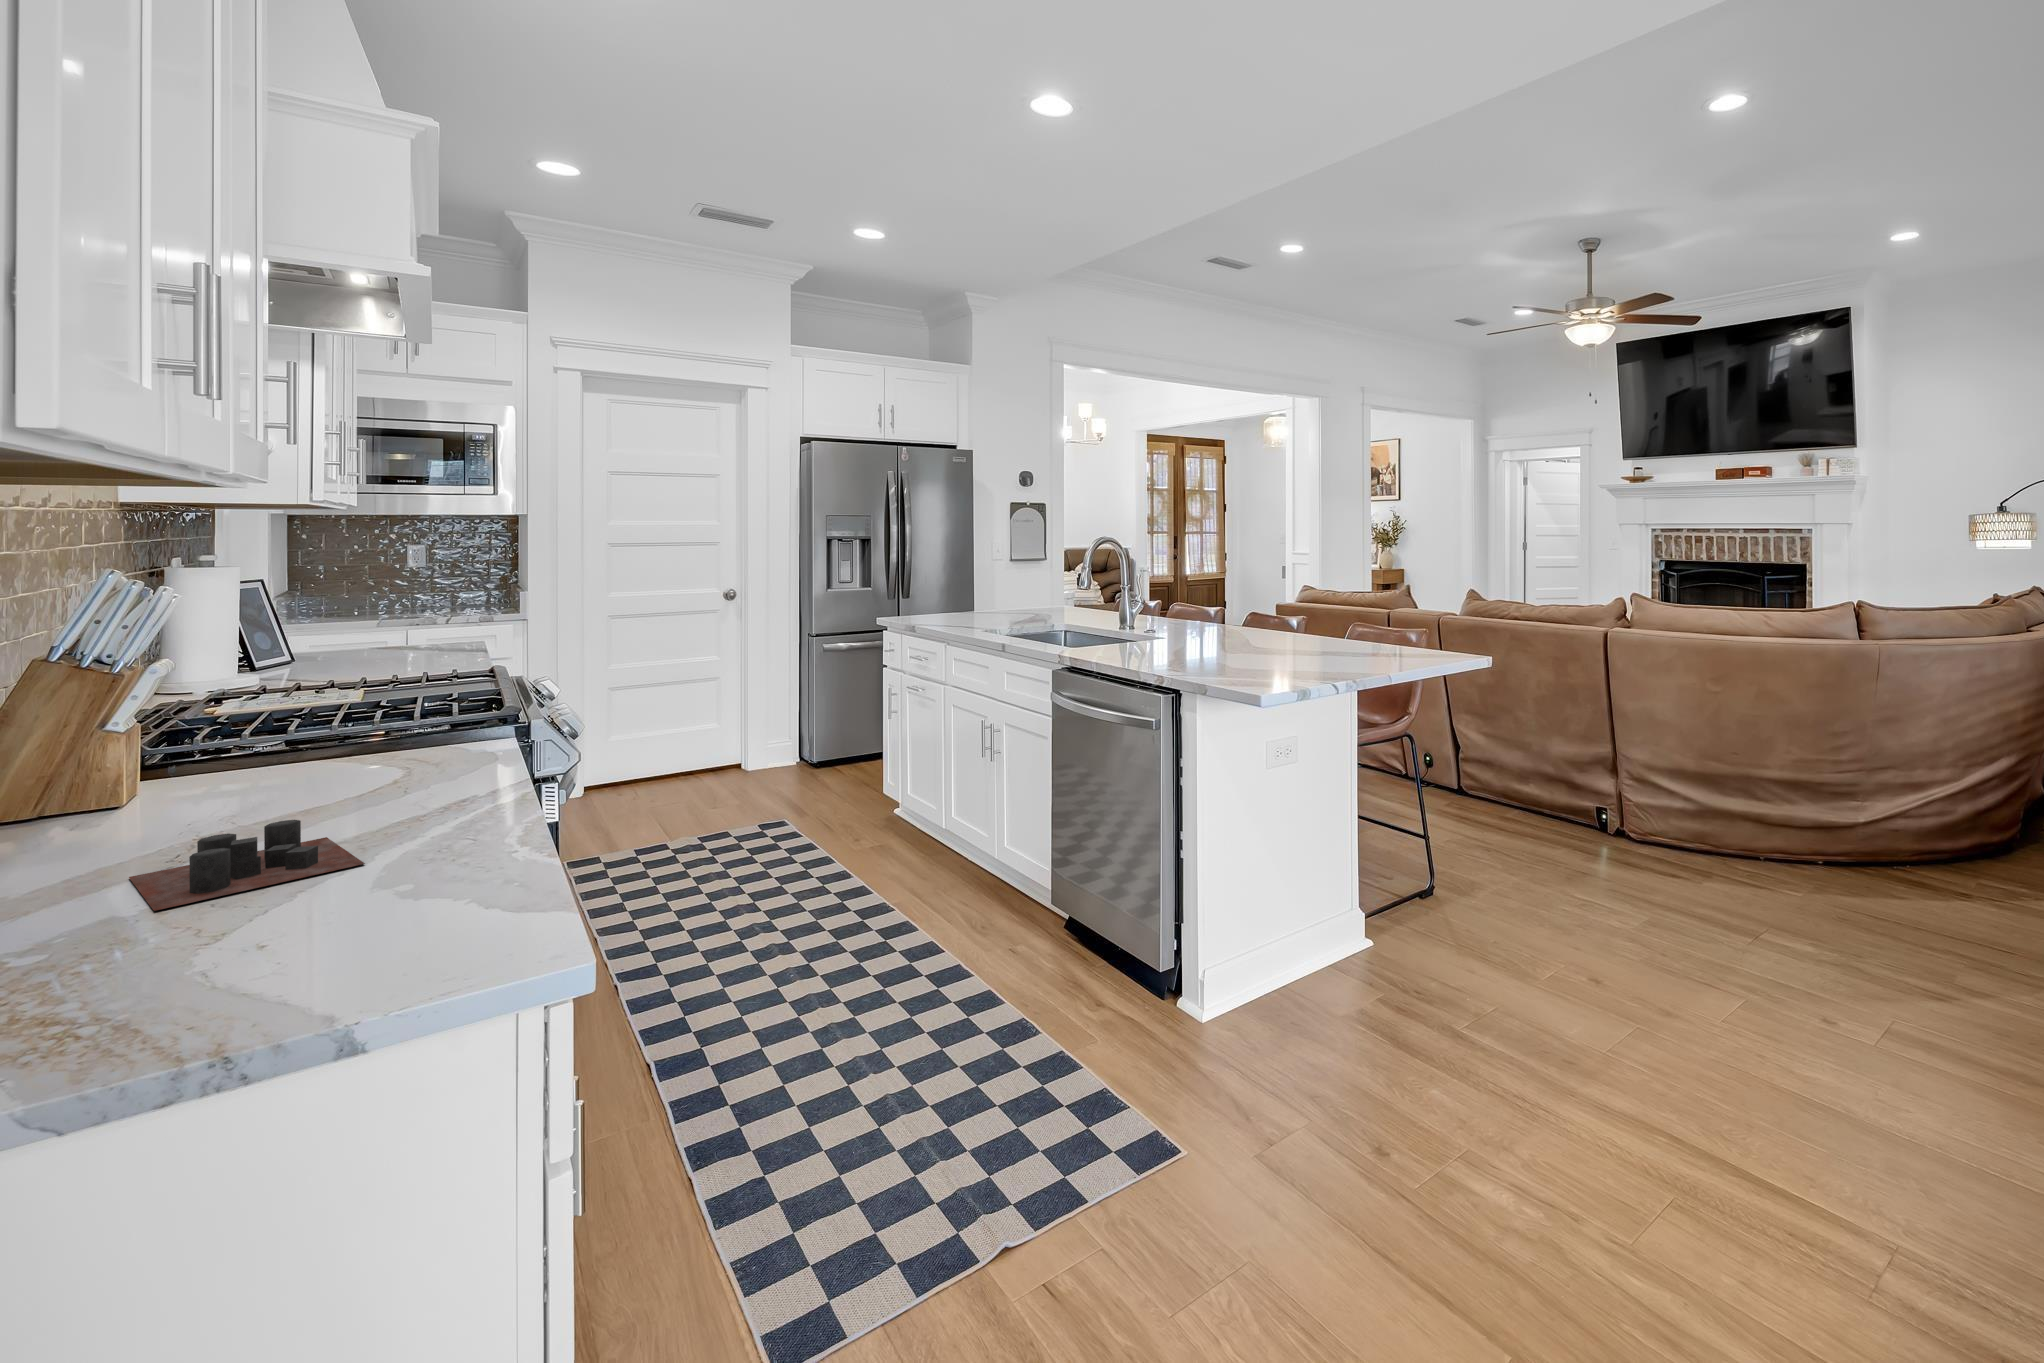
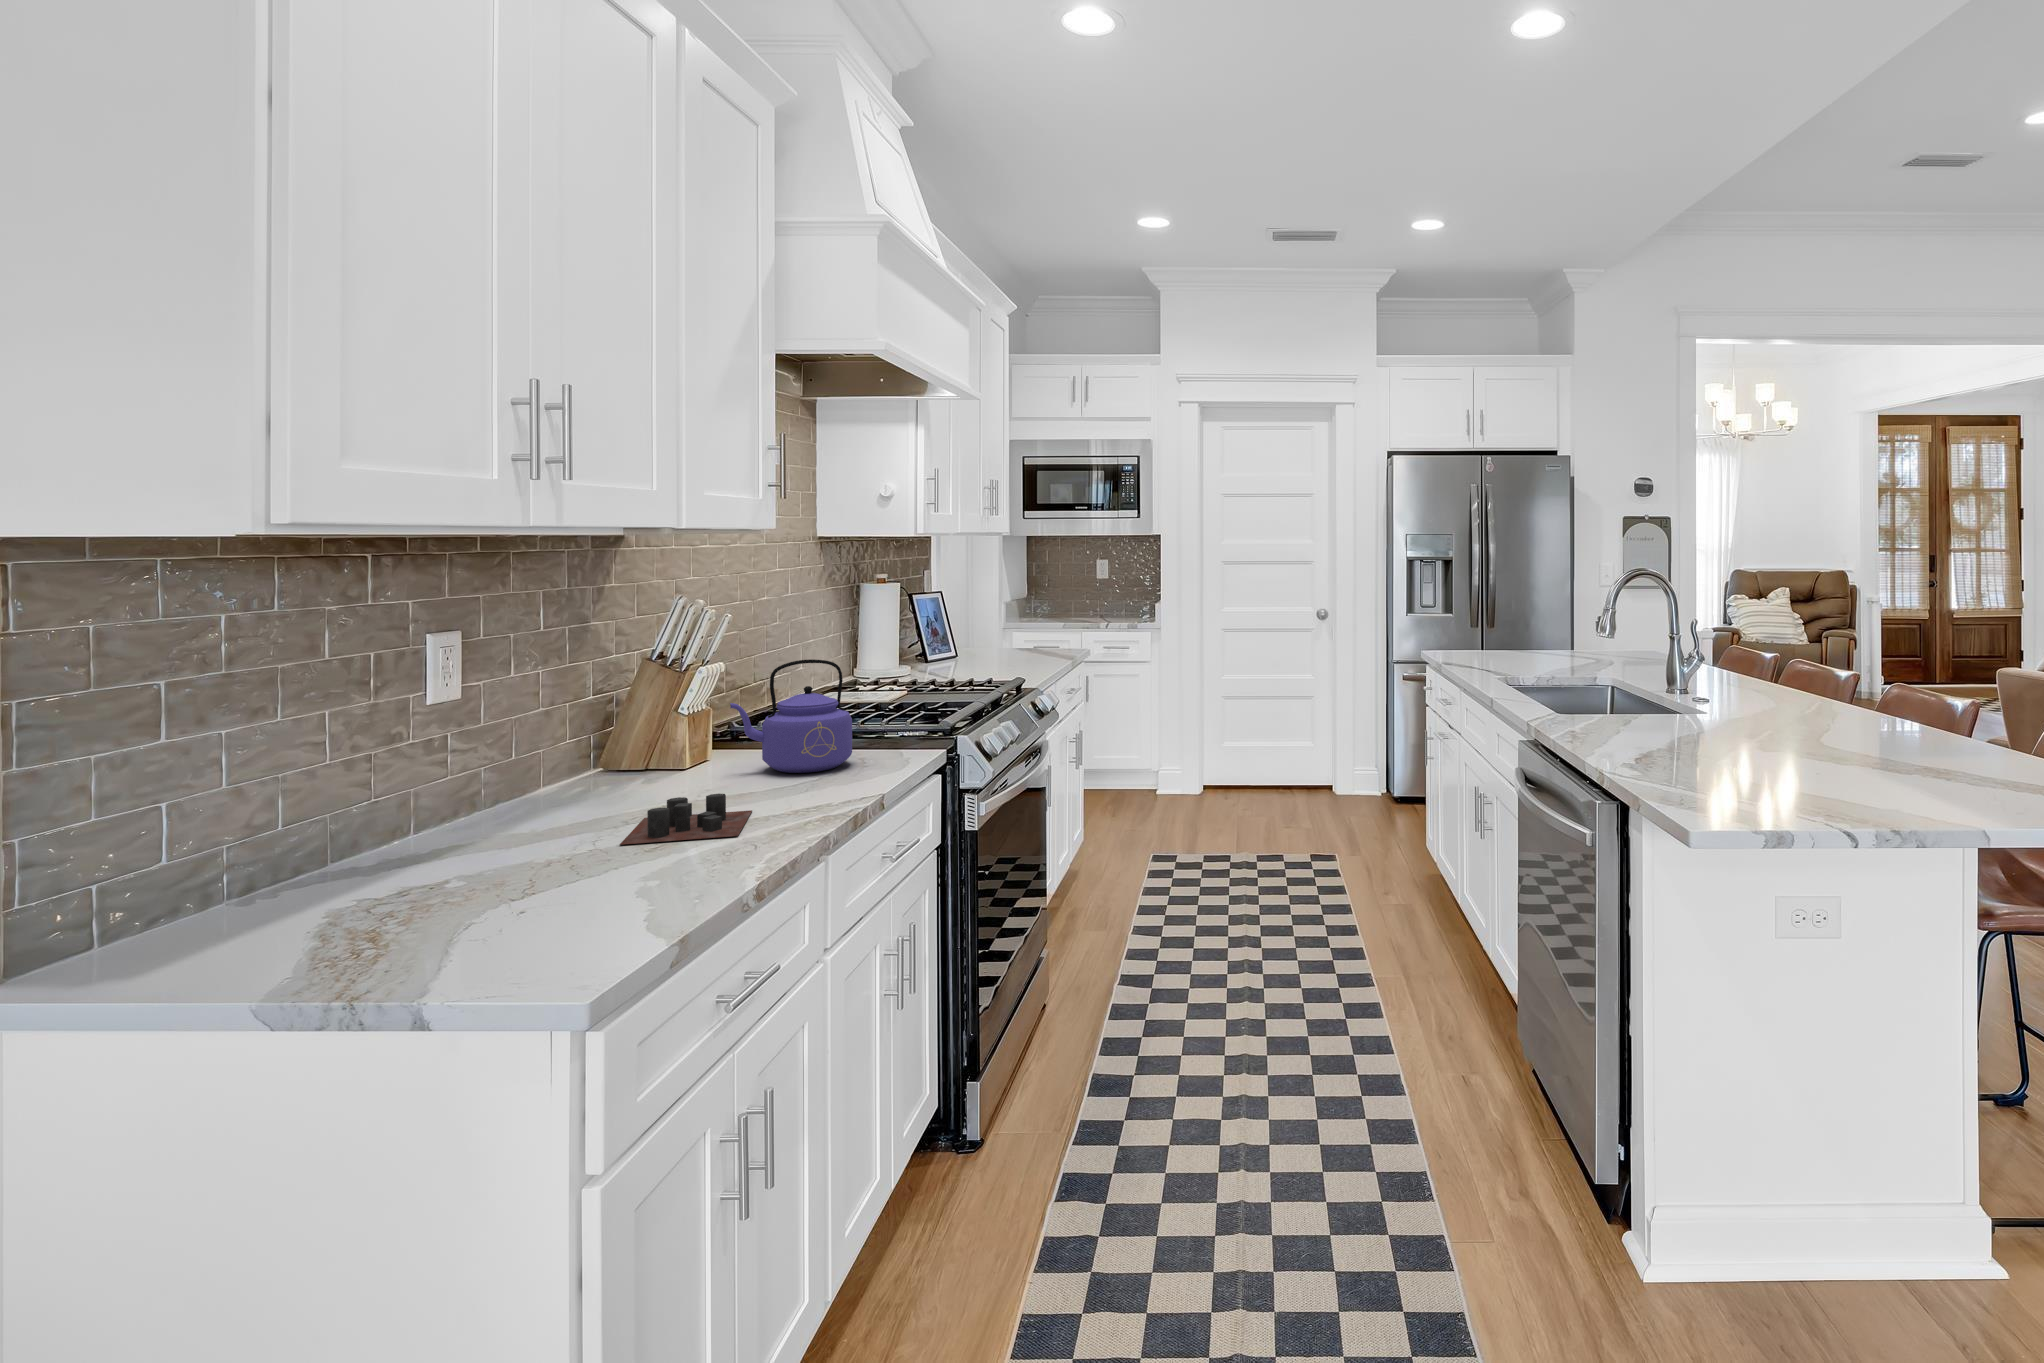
kettle: none [183,645,389,795] -> present [730,660,852,773]

